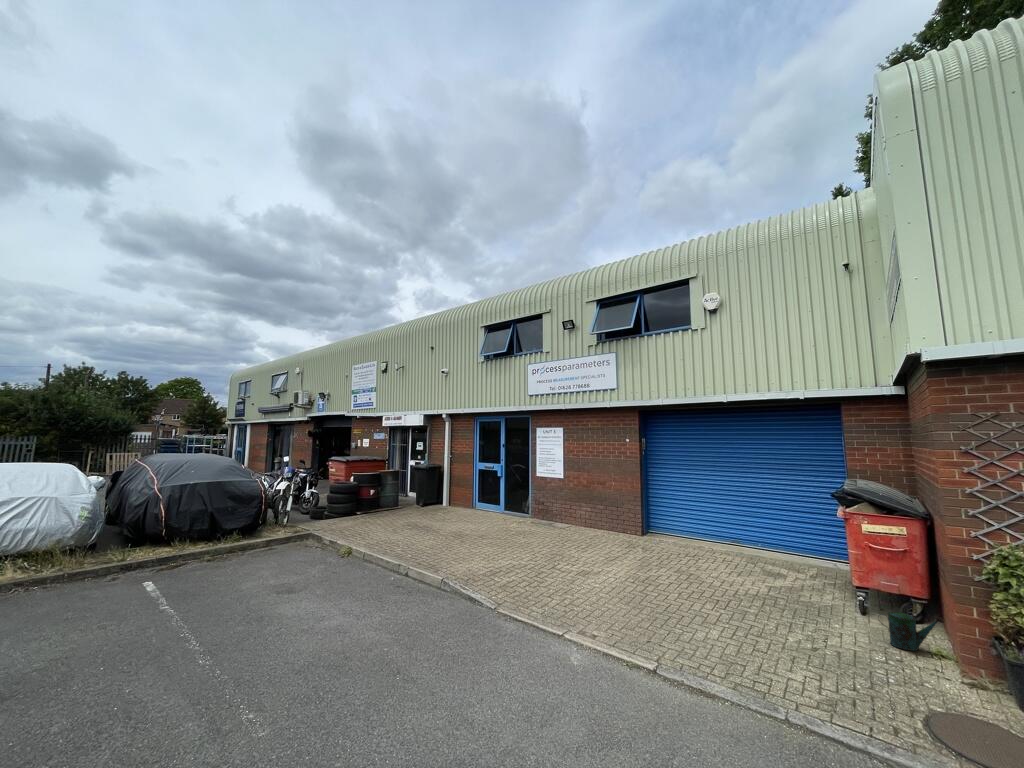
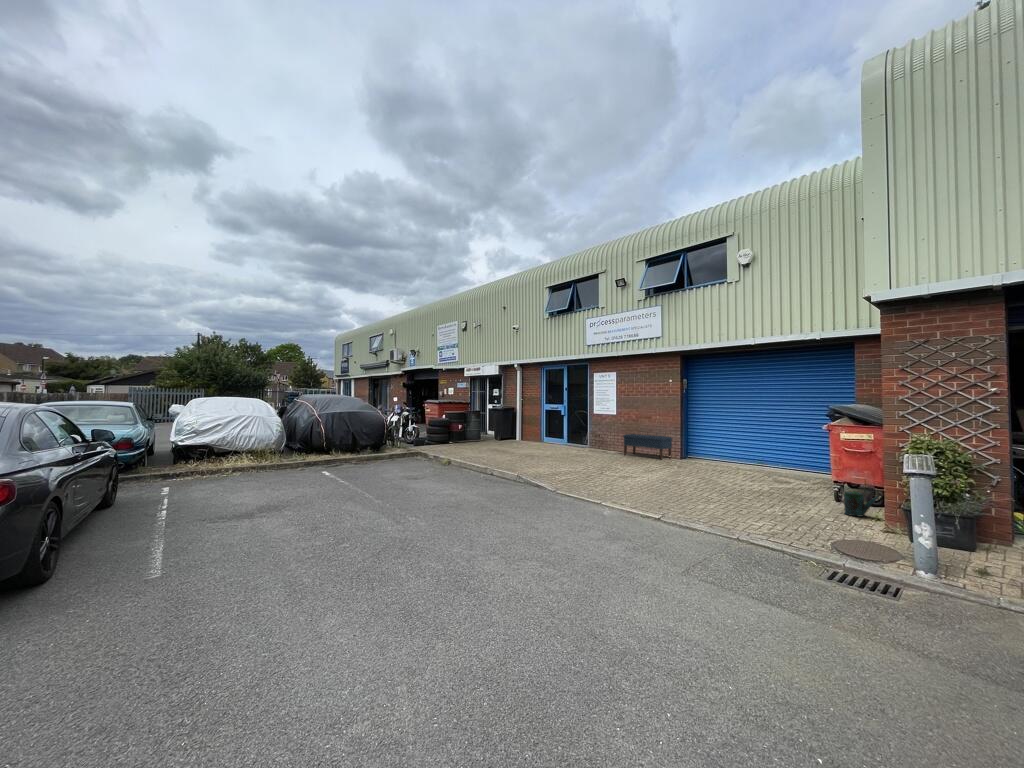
bench: none [573,504,631,539] -> present [623,434,672,460]

